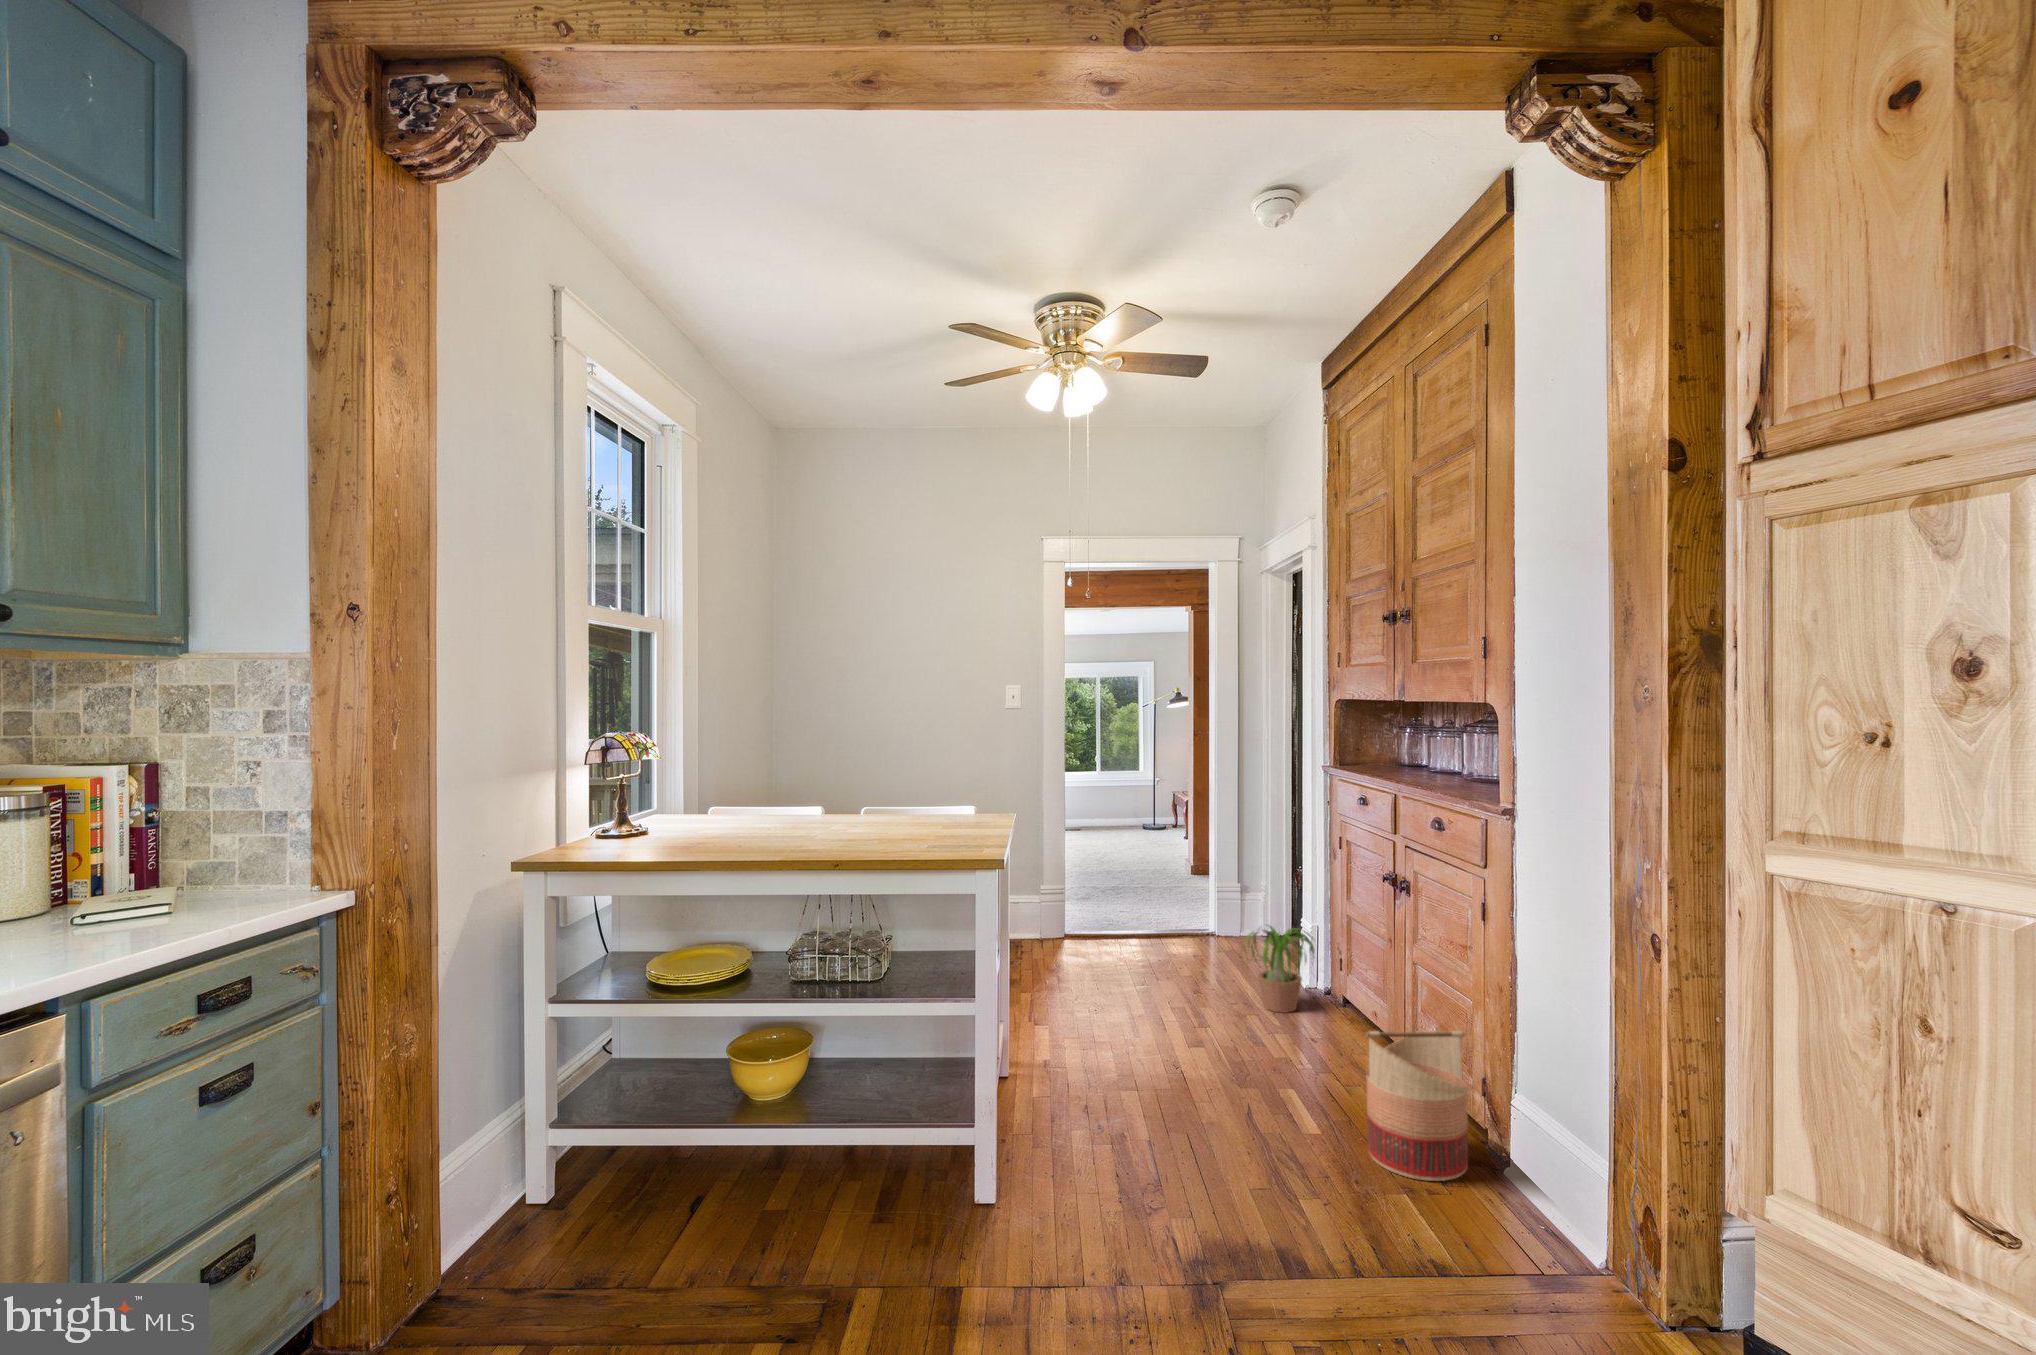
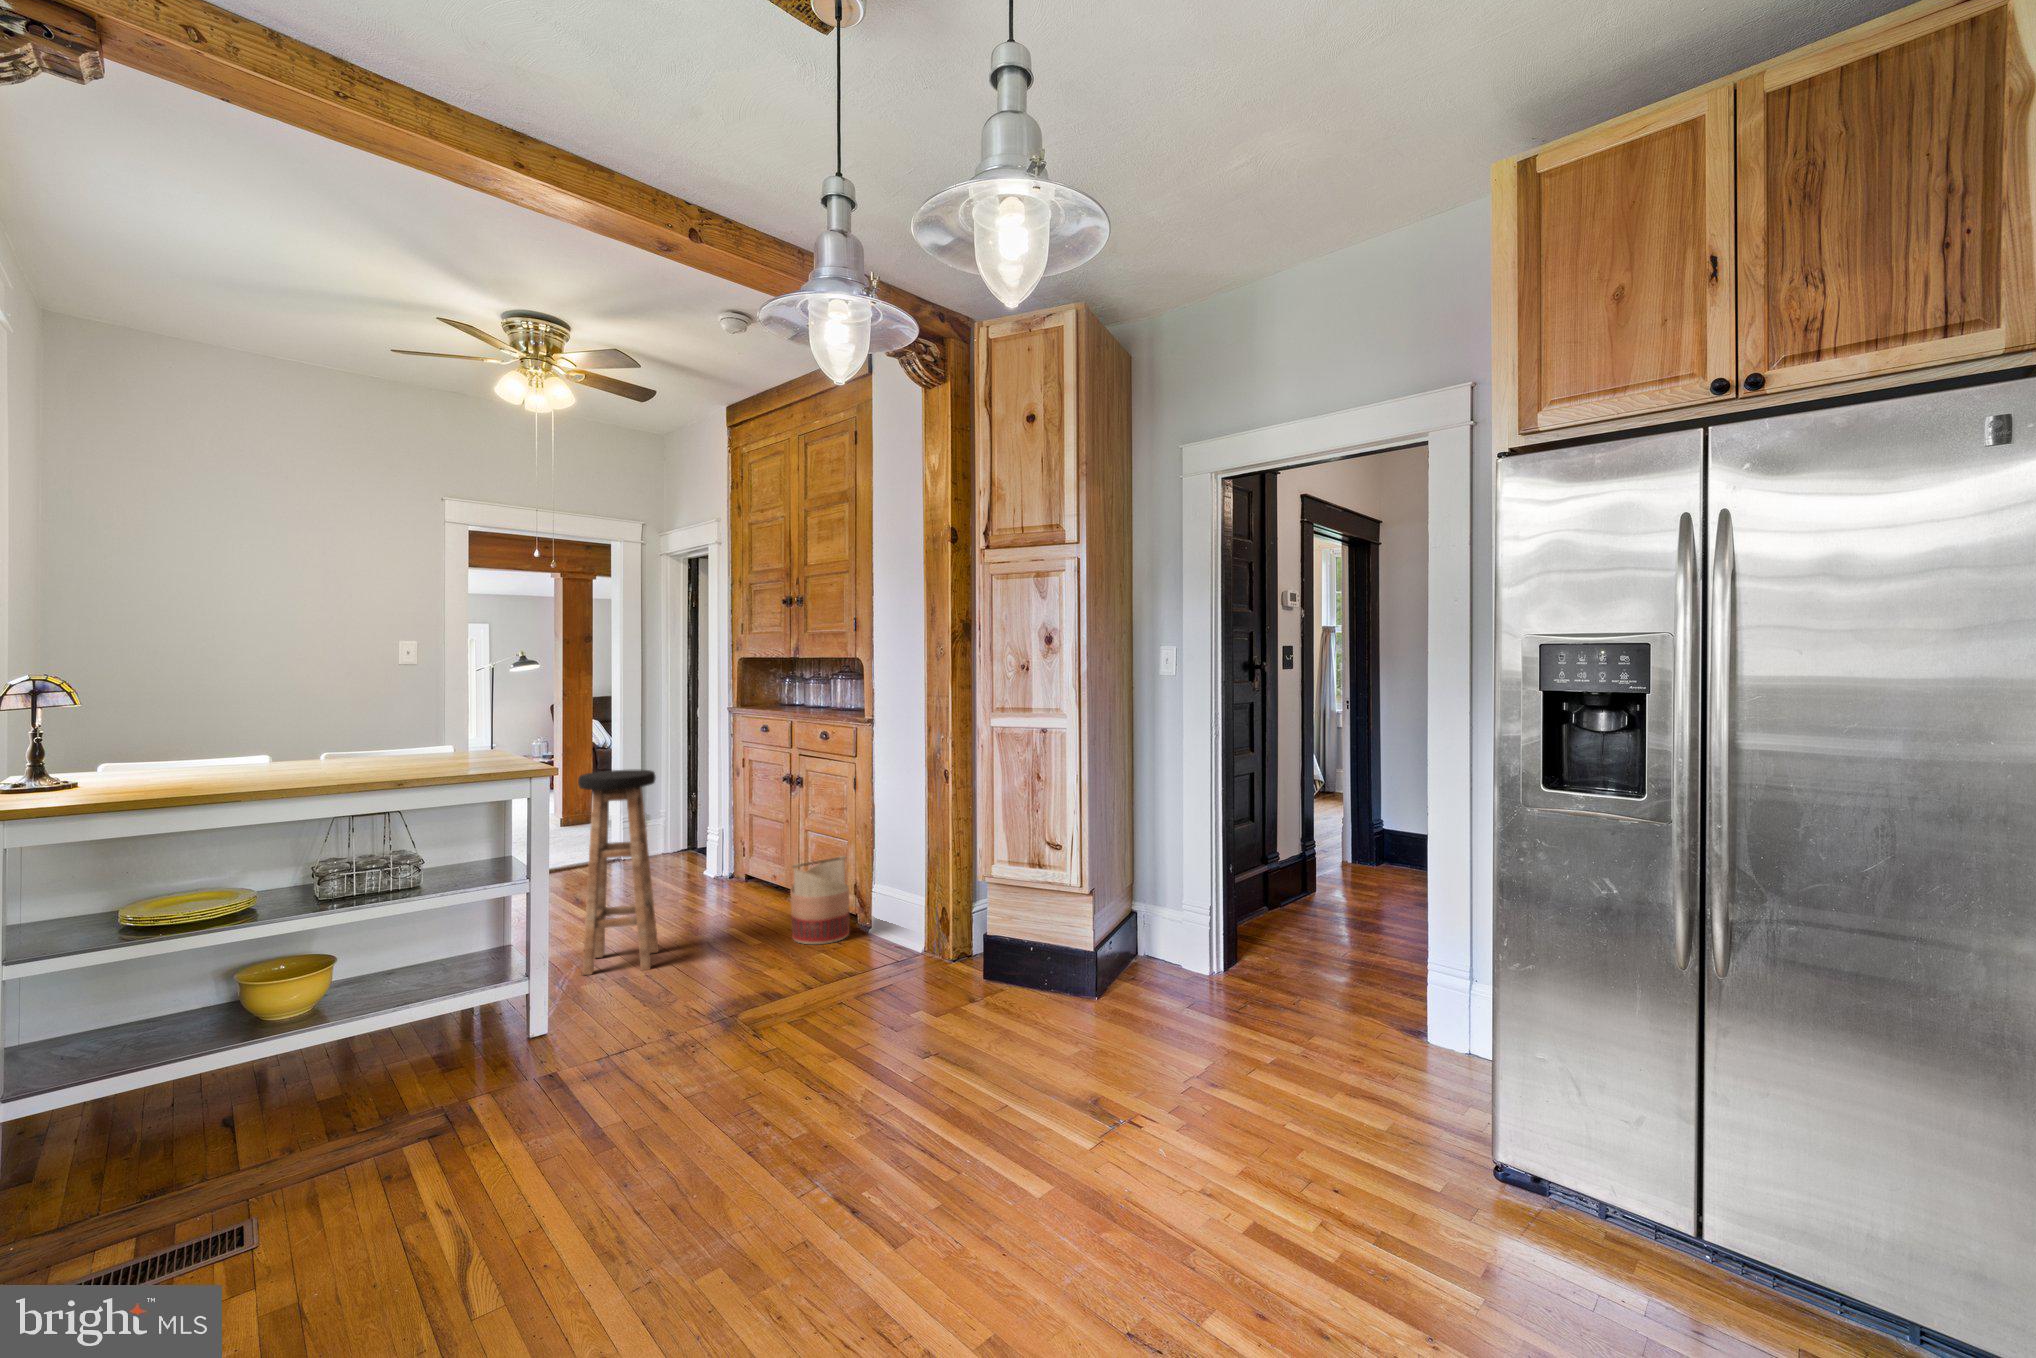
bar stool: none [1066,847,1174,1144] -> present [578,770,659,975]
potted plant: present [1244,926,1315,1013] -> none [664,829,737,892]

